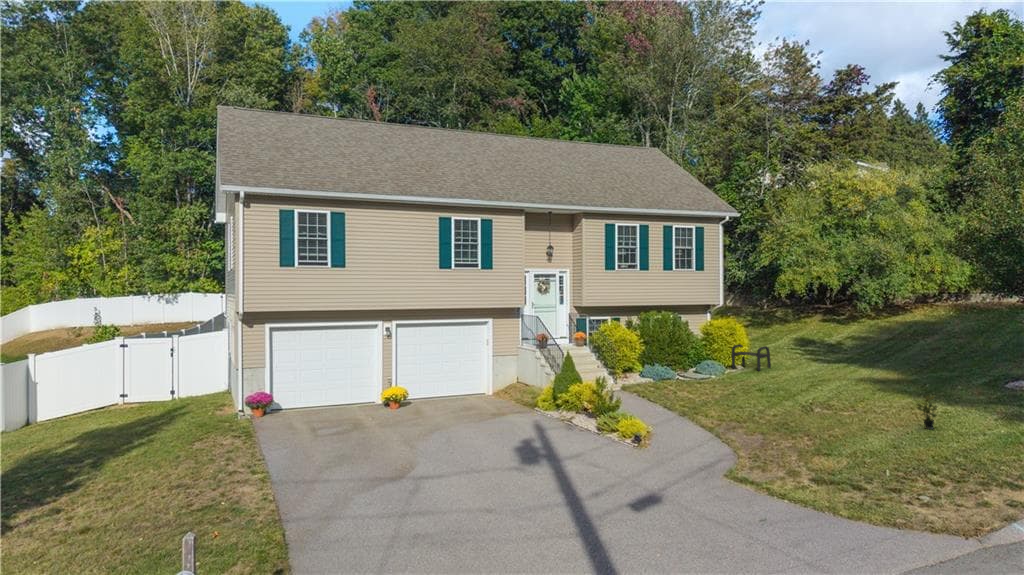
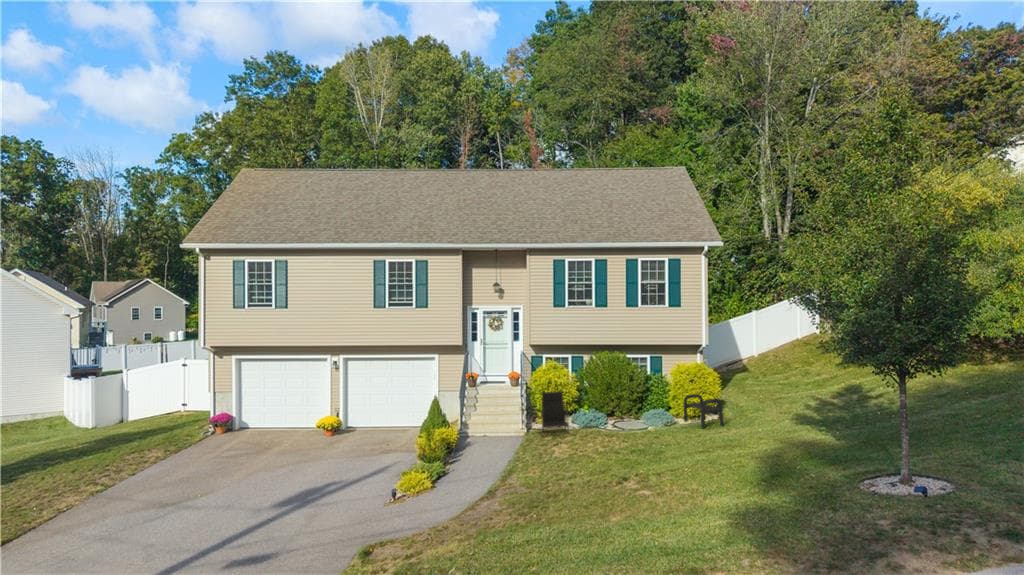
lounge chair: none [619,347,652,389] -> present [541,391,569,431]
potted plant: present [917,394,938,429] -> none [683,495,709,544]

